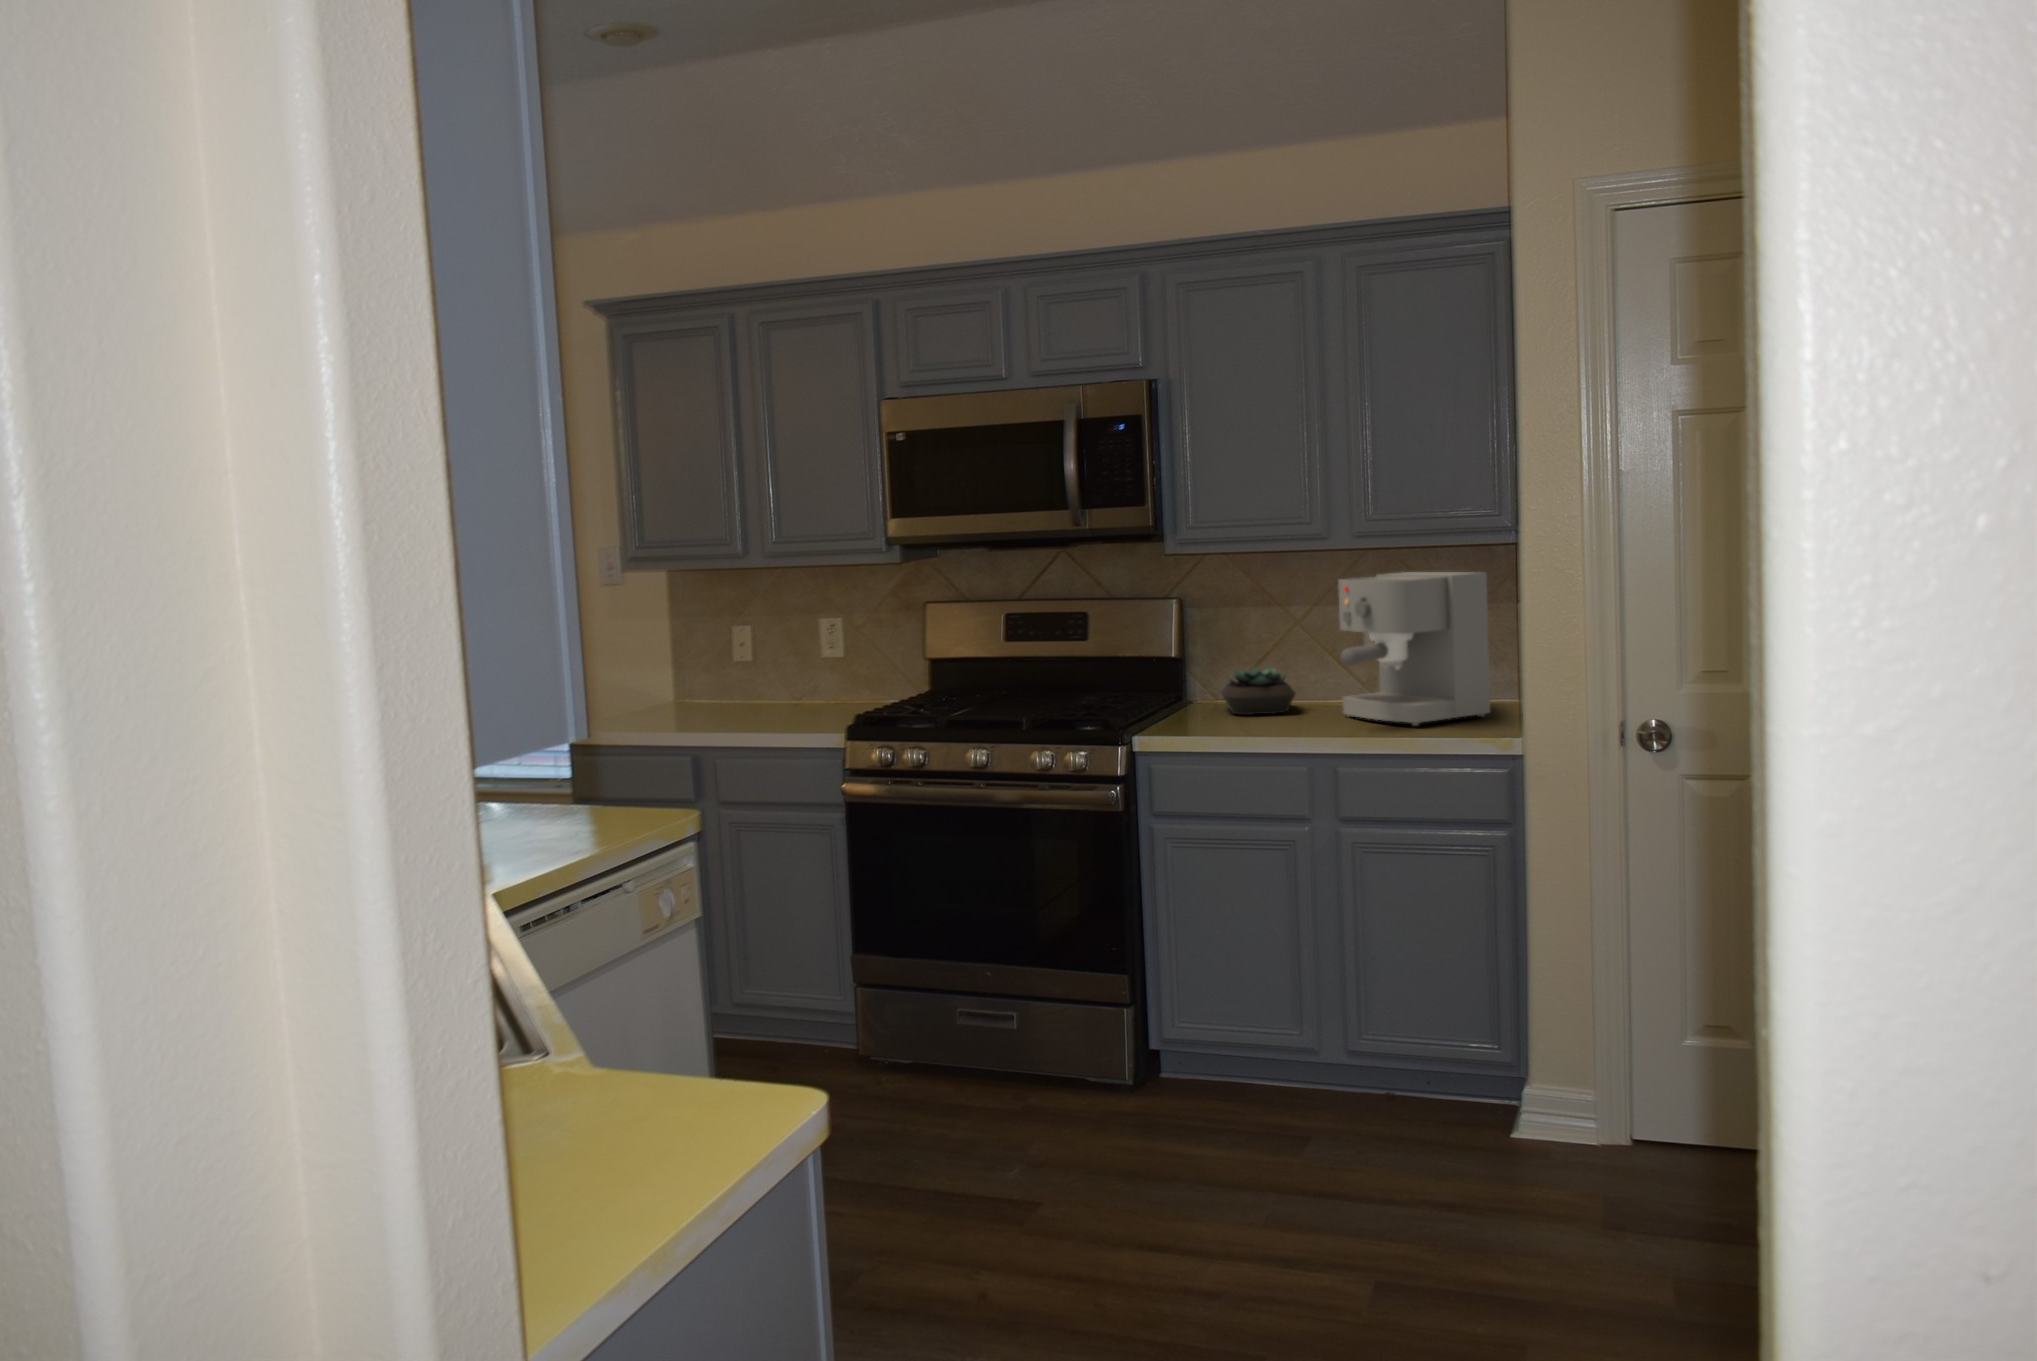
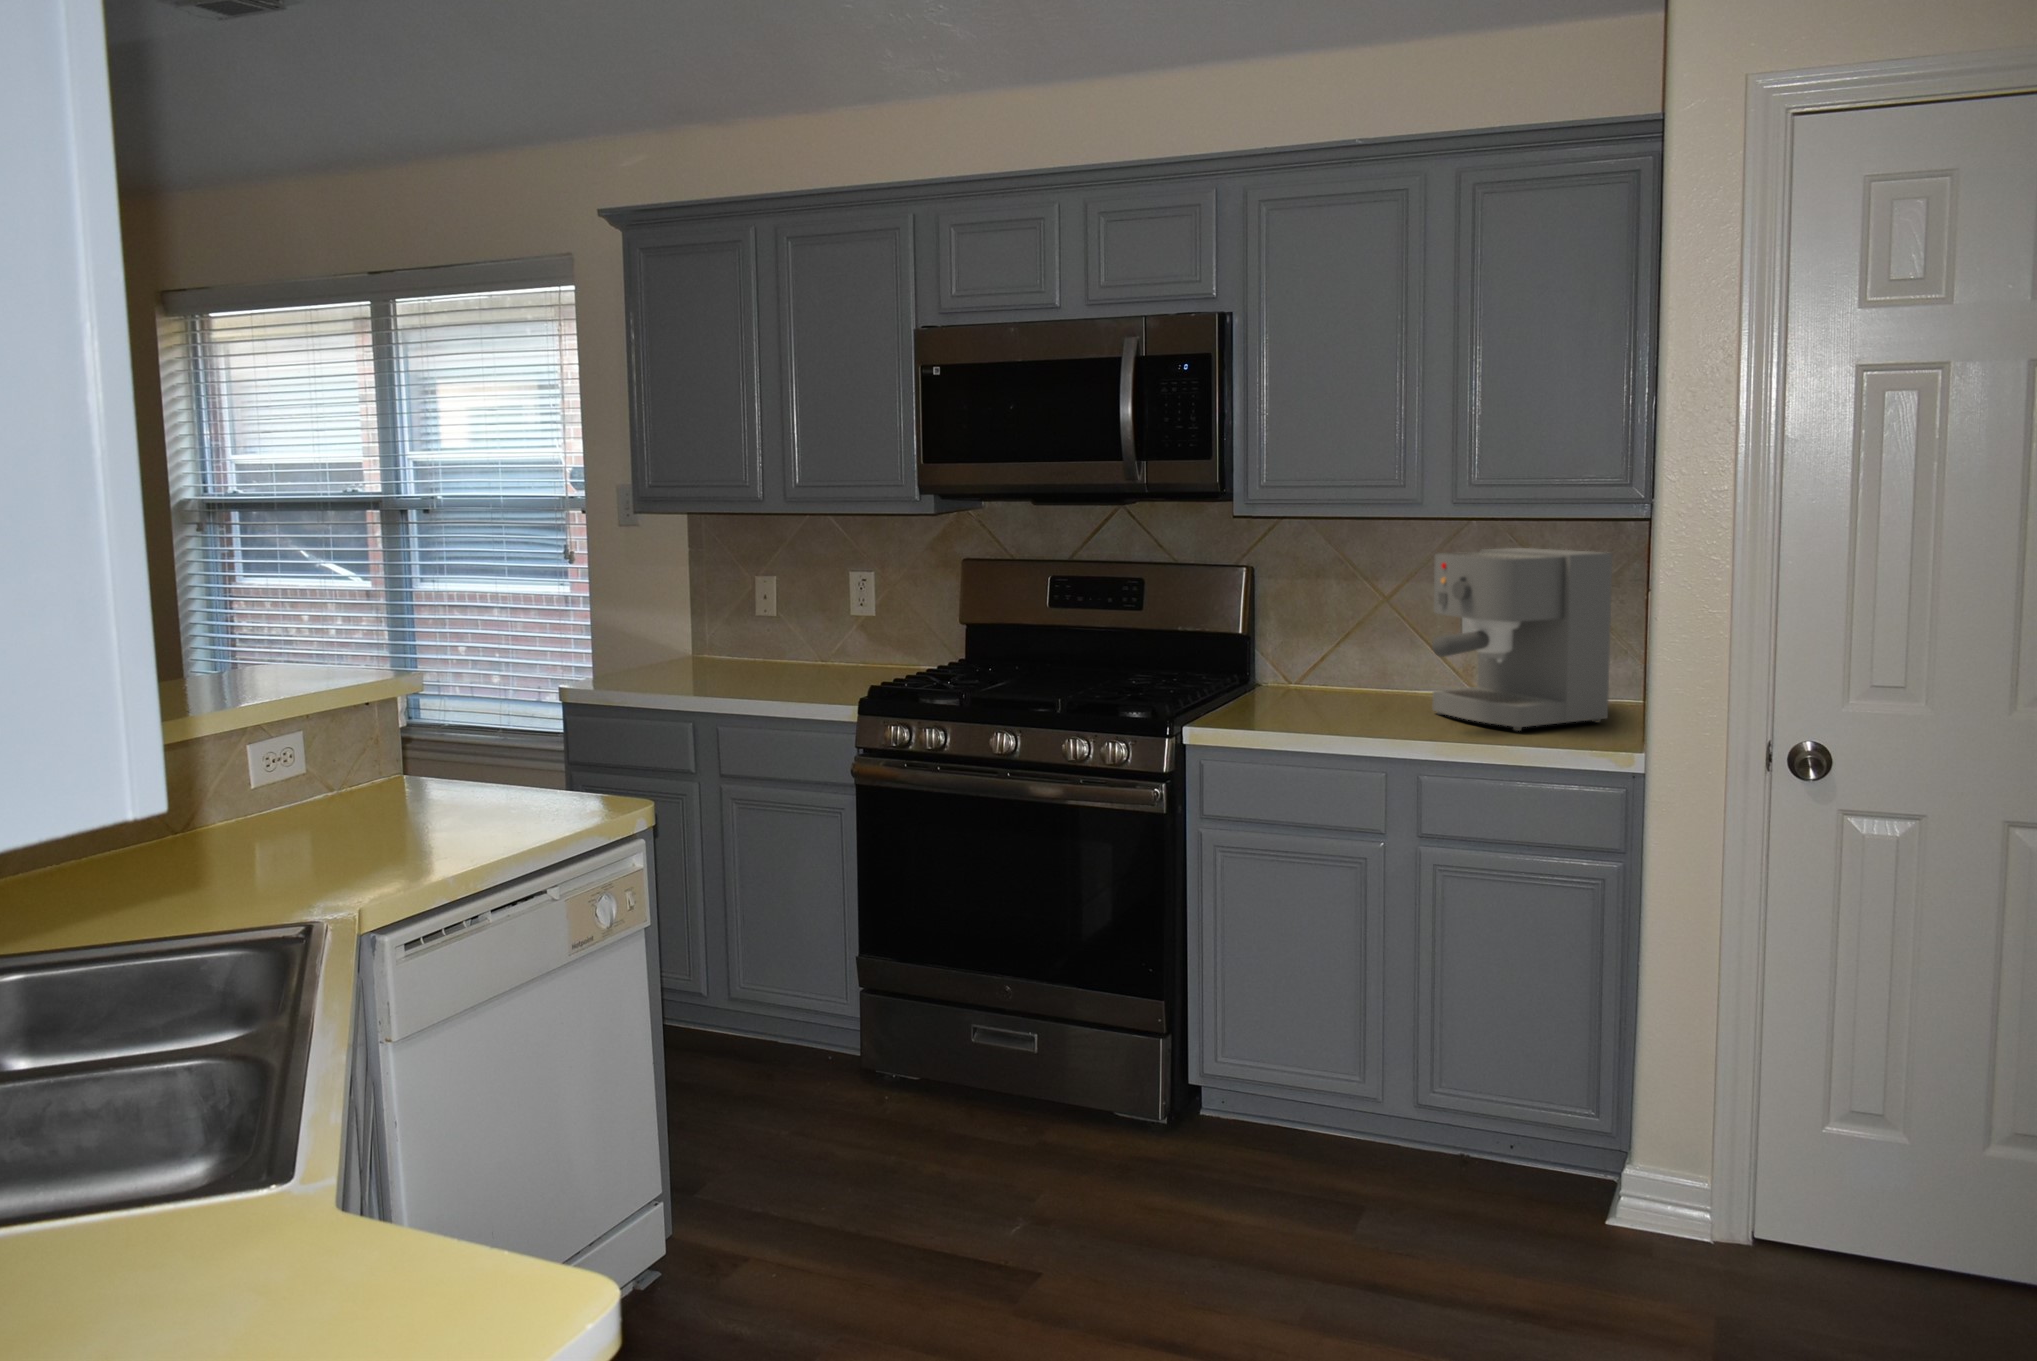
succulent plant: present [1221,667,1296,715] -> none [1291,652,1379,706]

